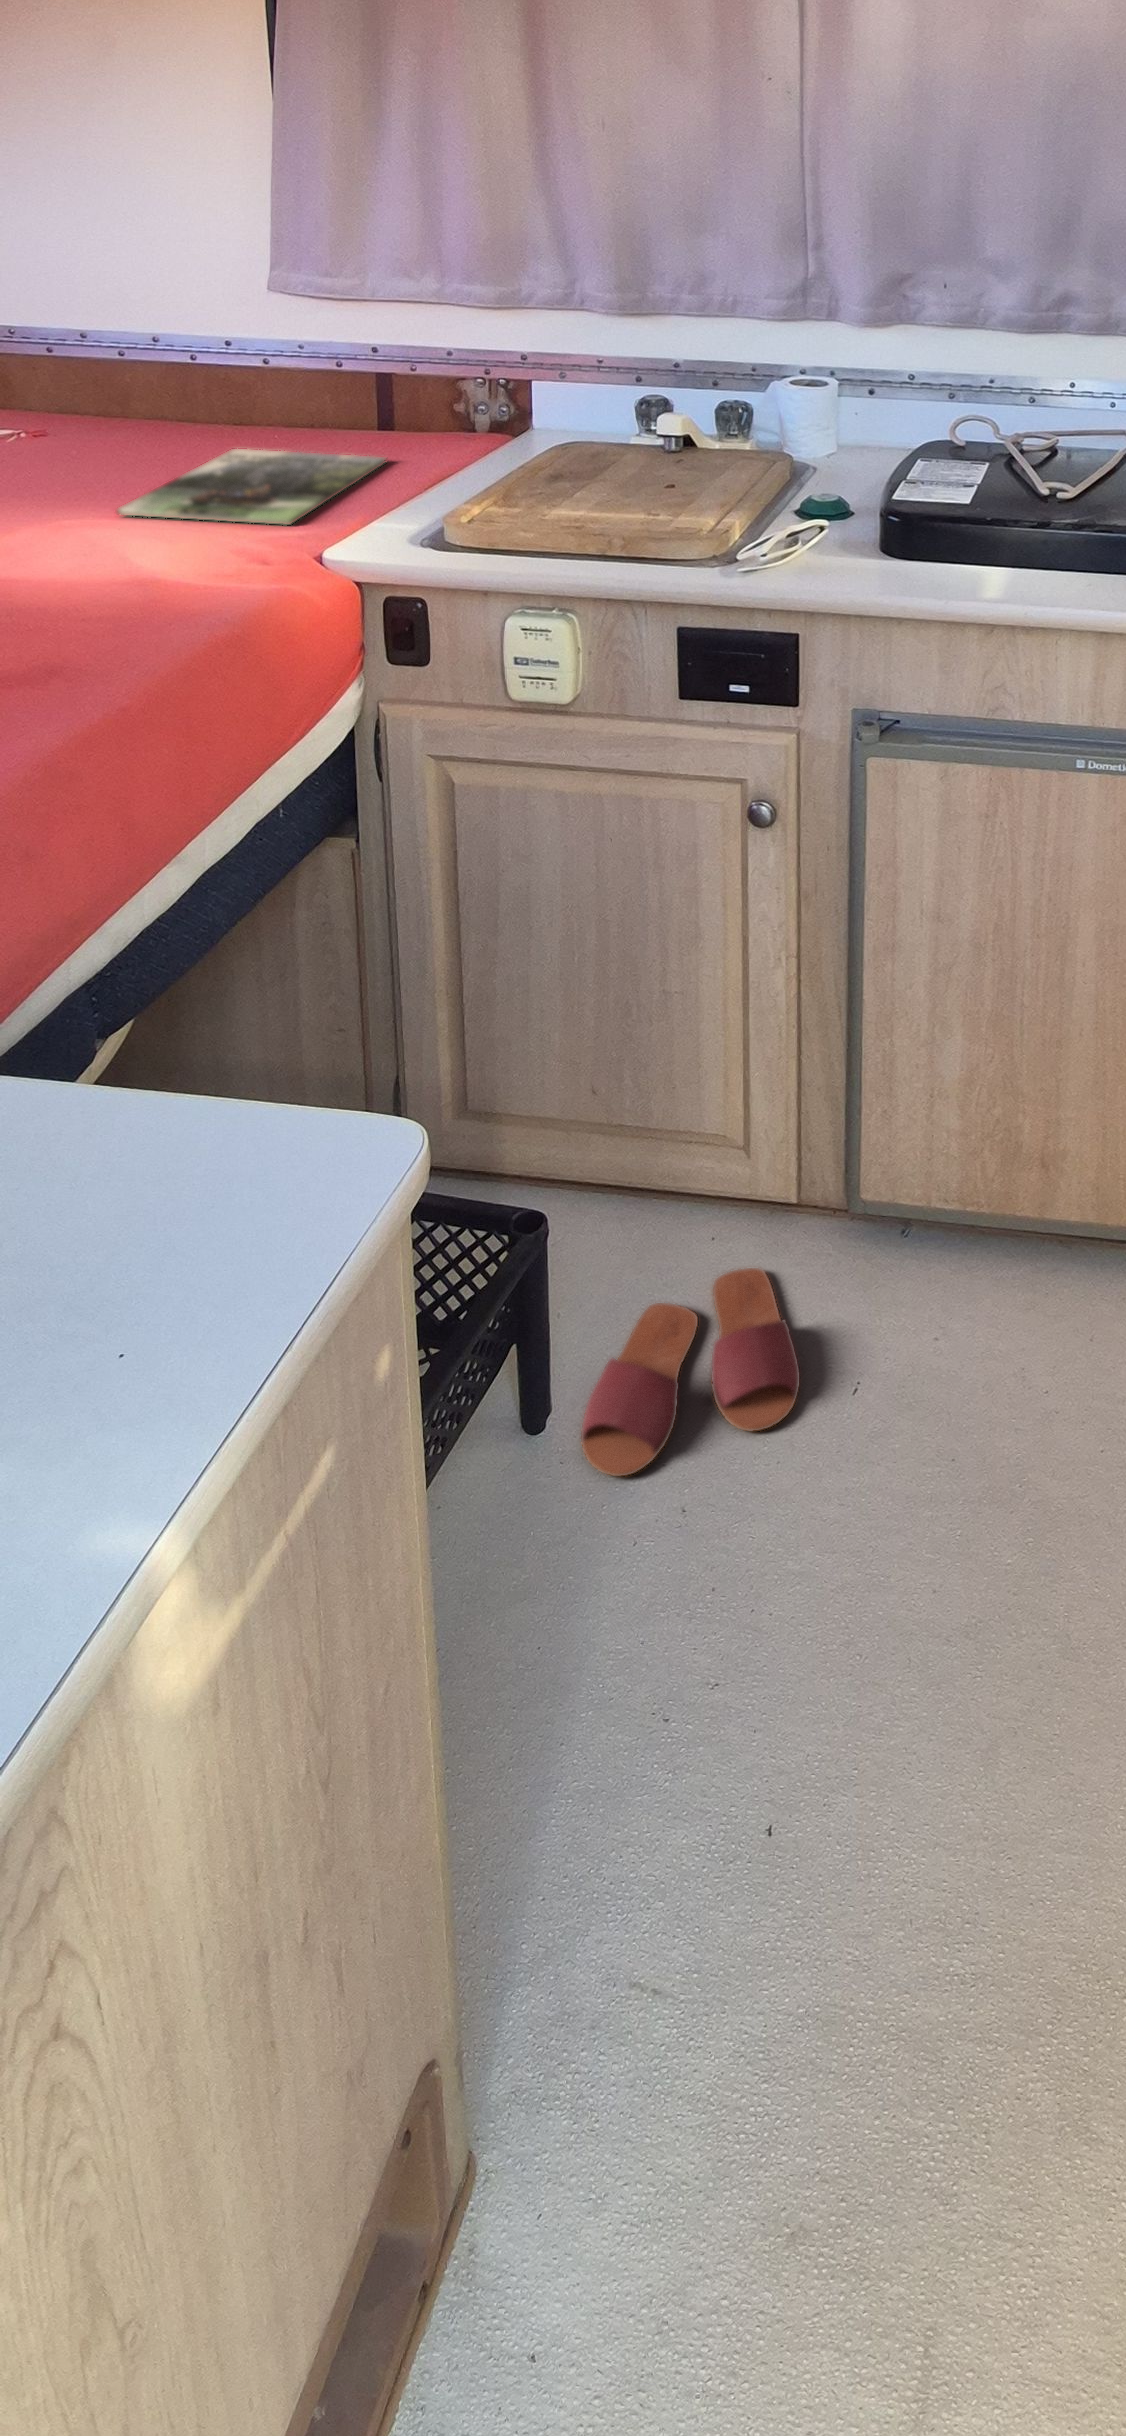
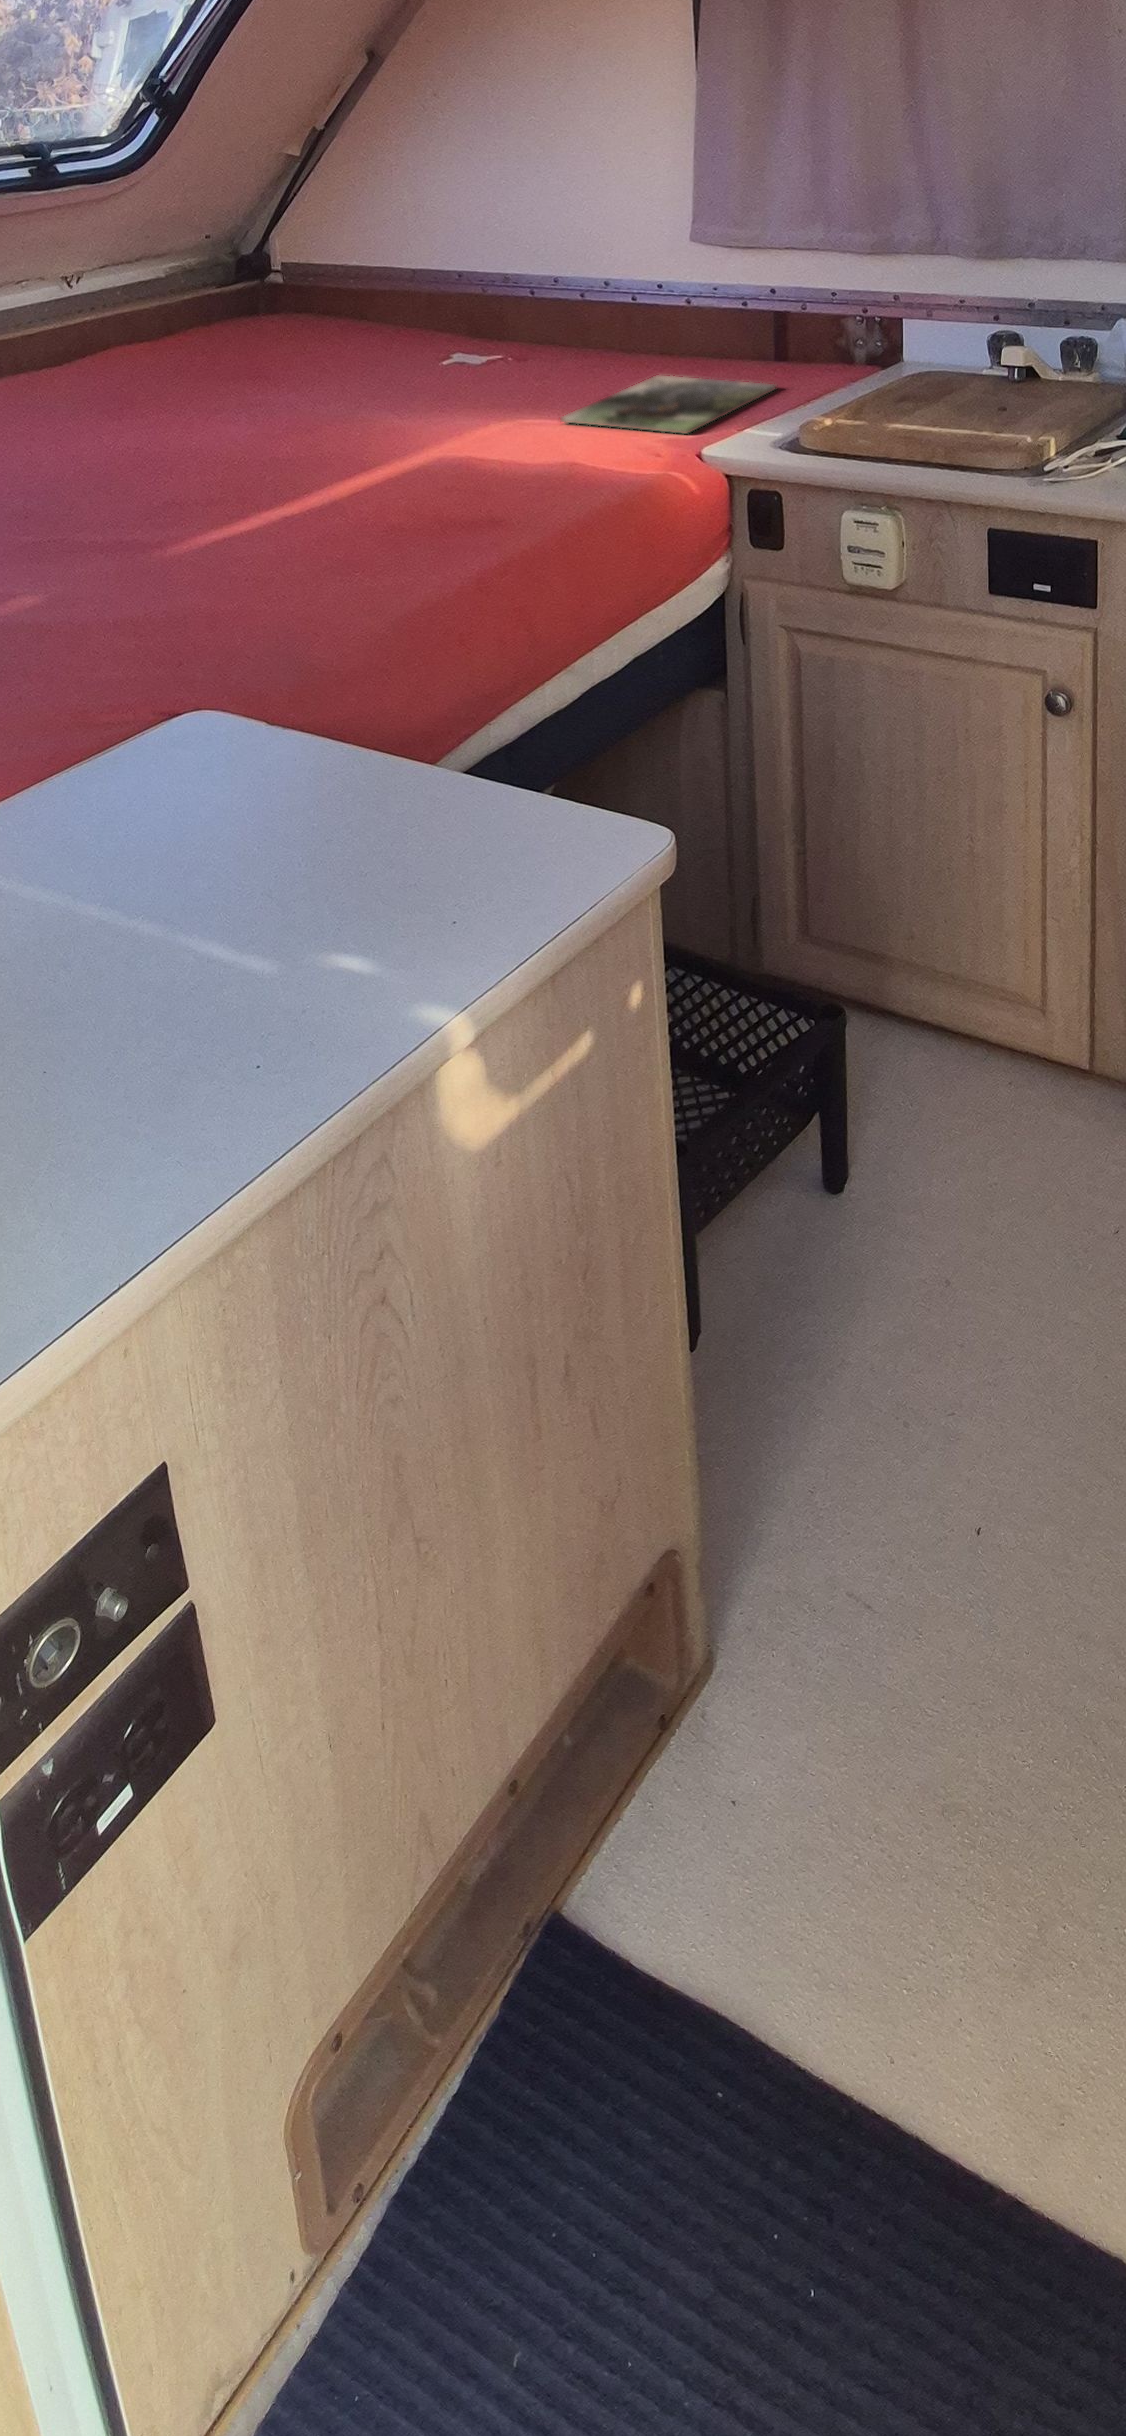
slippers: present [581,1268,800,1476] -> none [875,1114,1073,1245]

